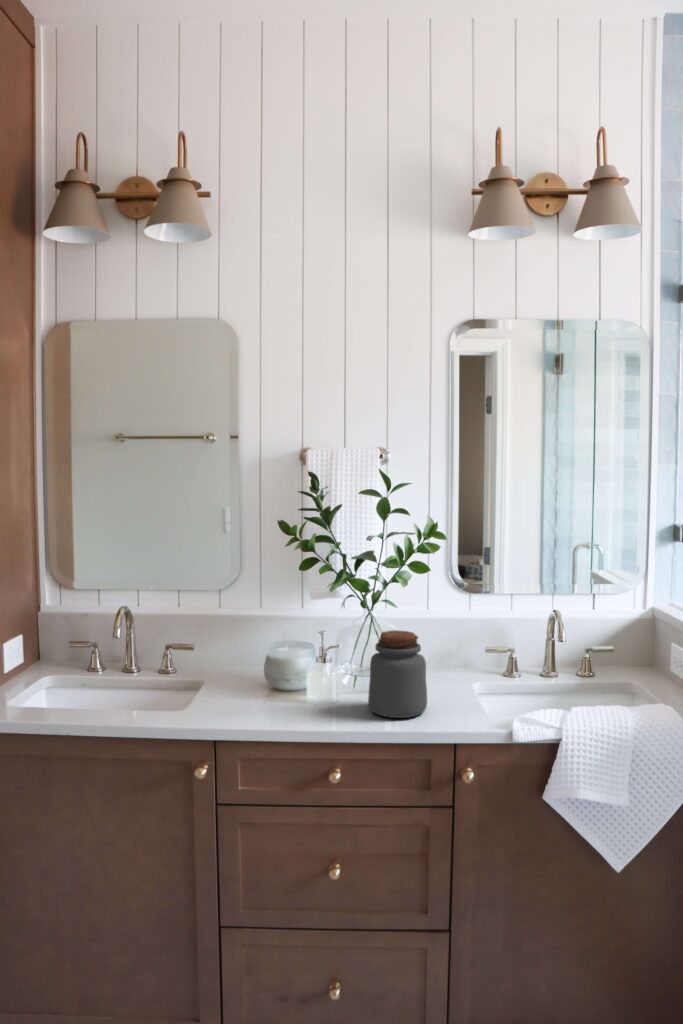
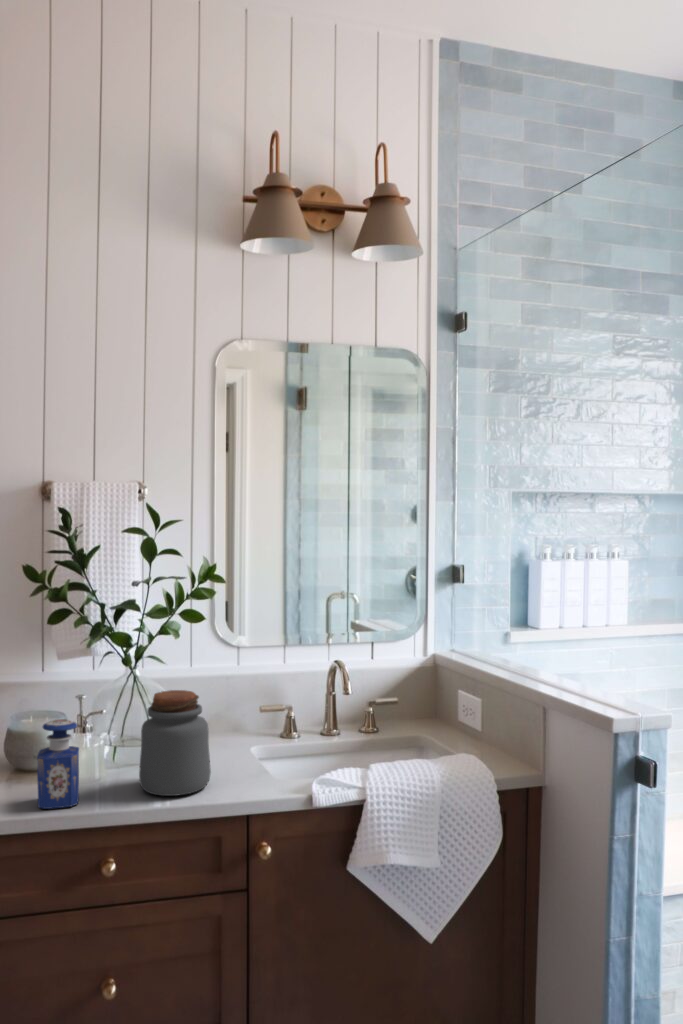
perfume bottle: none [288,647,321,718] -> present [37,719,79,809]

